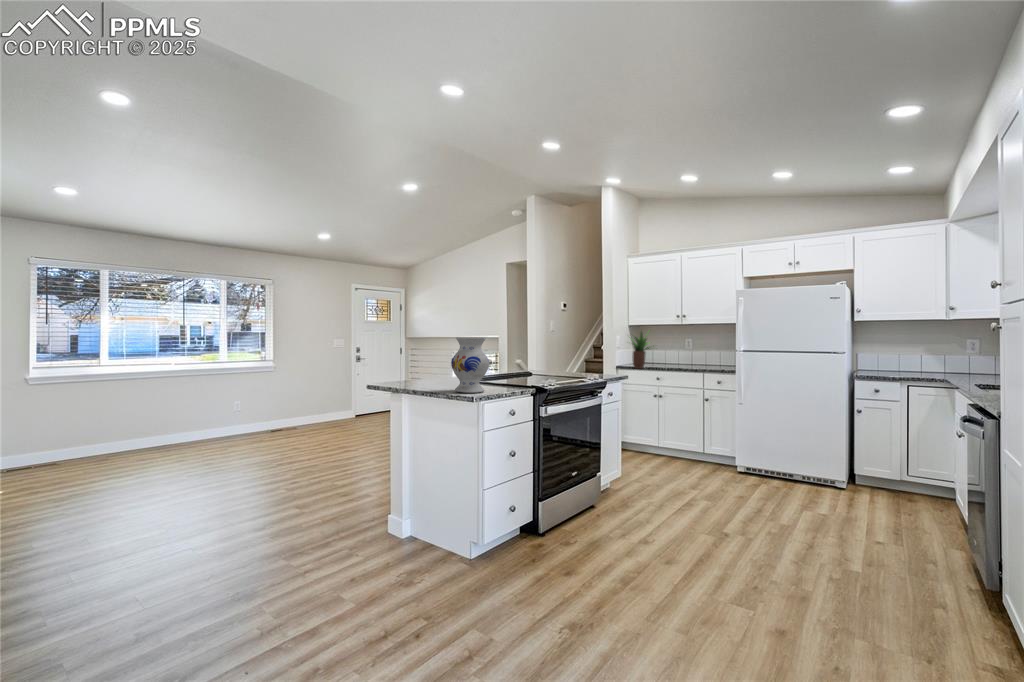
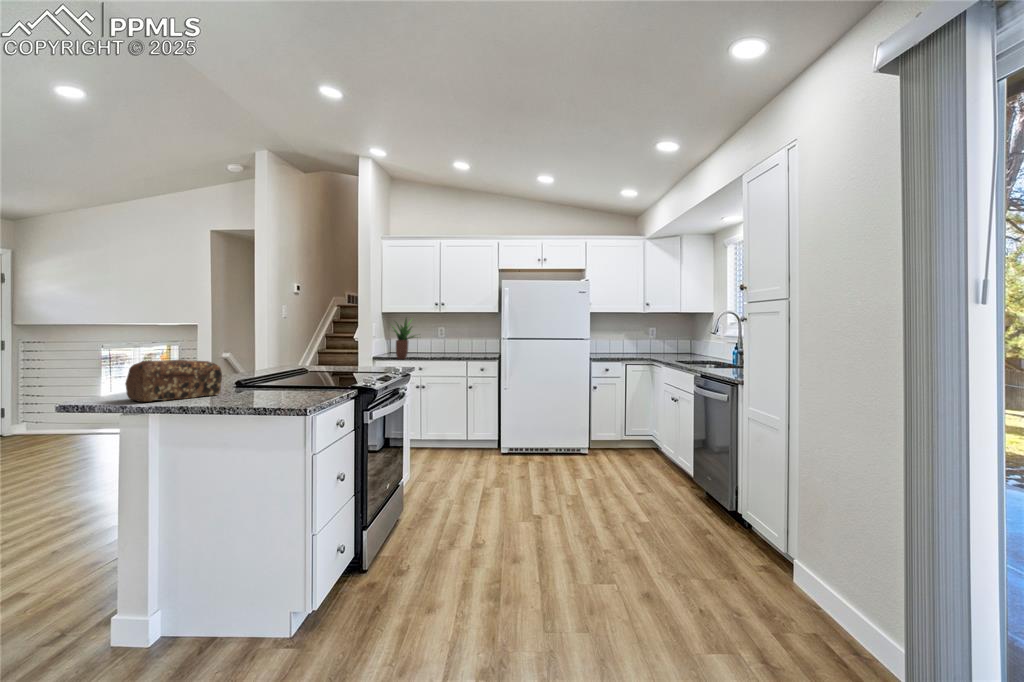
vase: present [451,337,489,393] -> none [247,320,308,401]
bread loaf: none [399,363,448,388] -> present [125,360,222,402]

